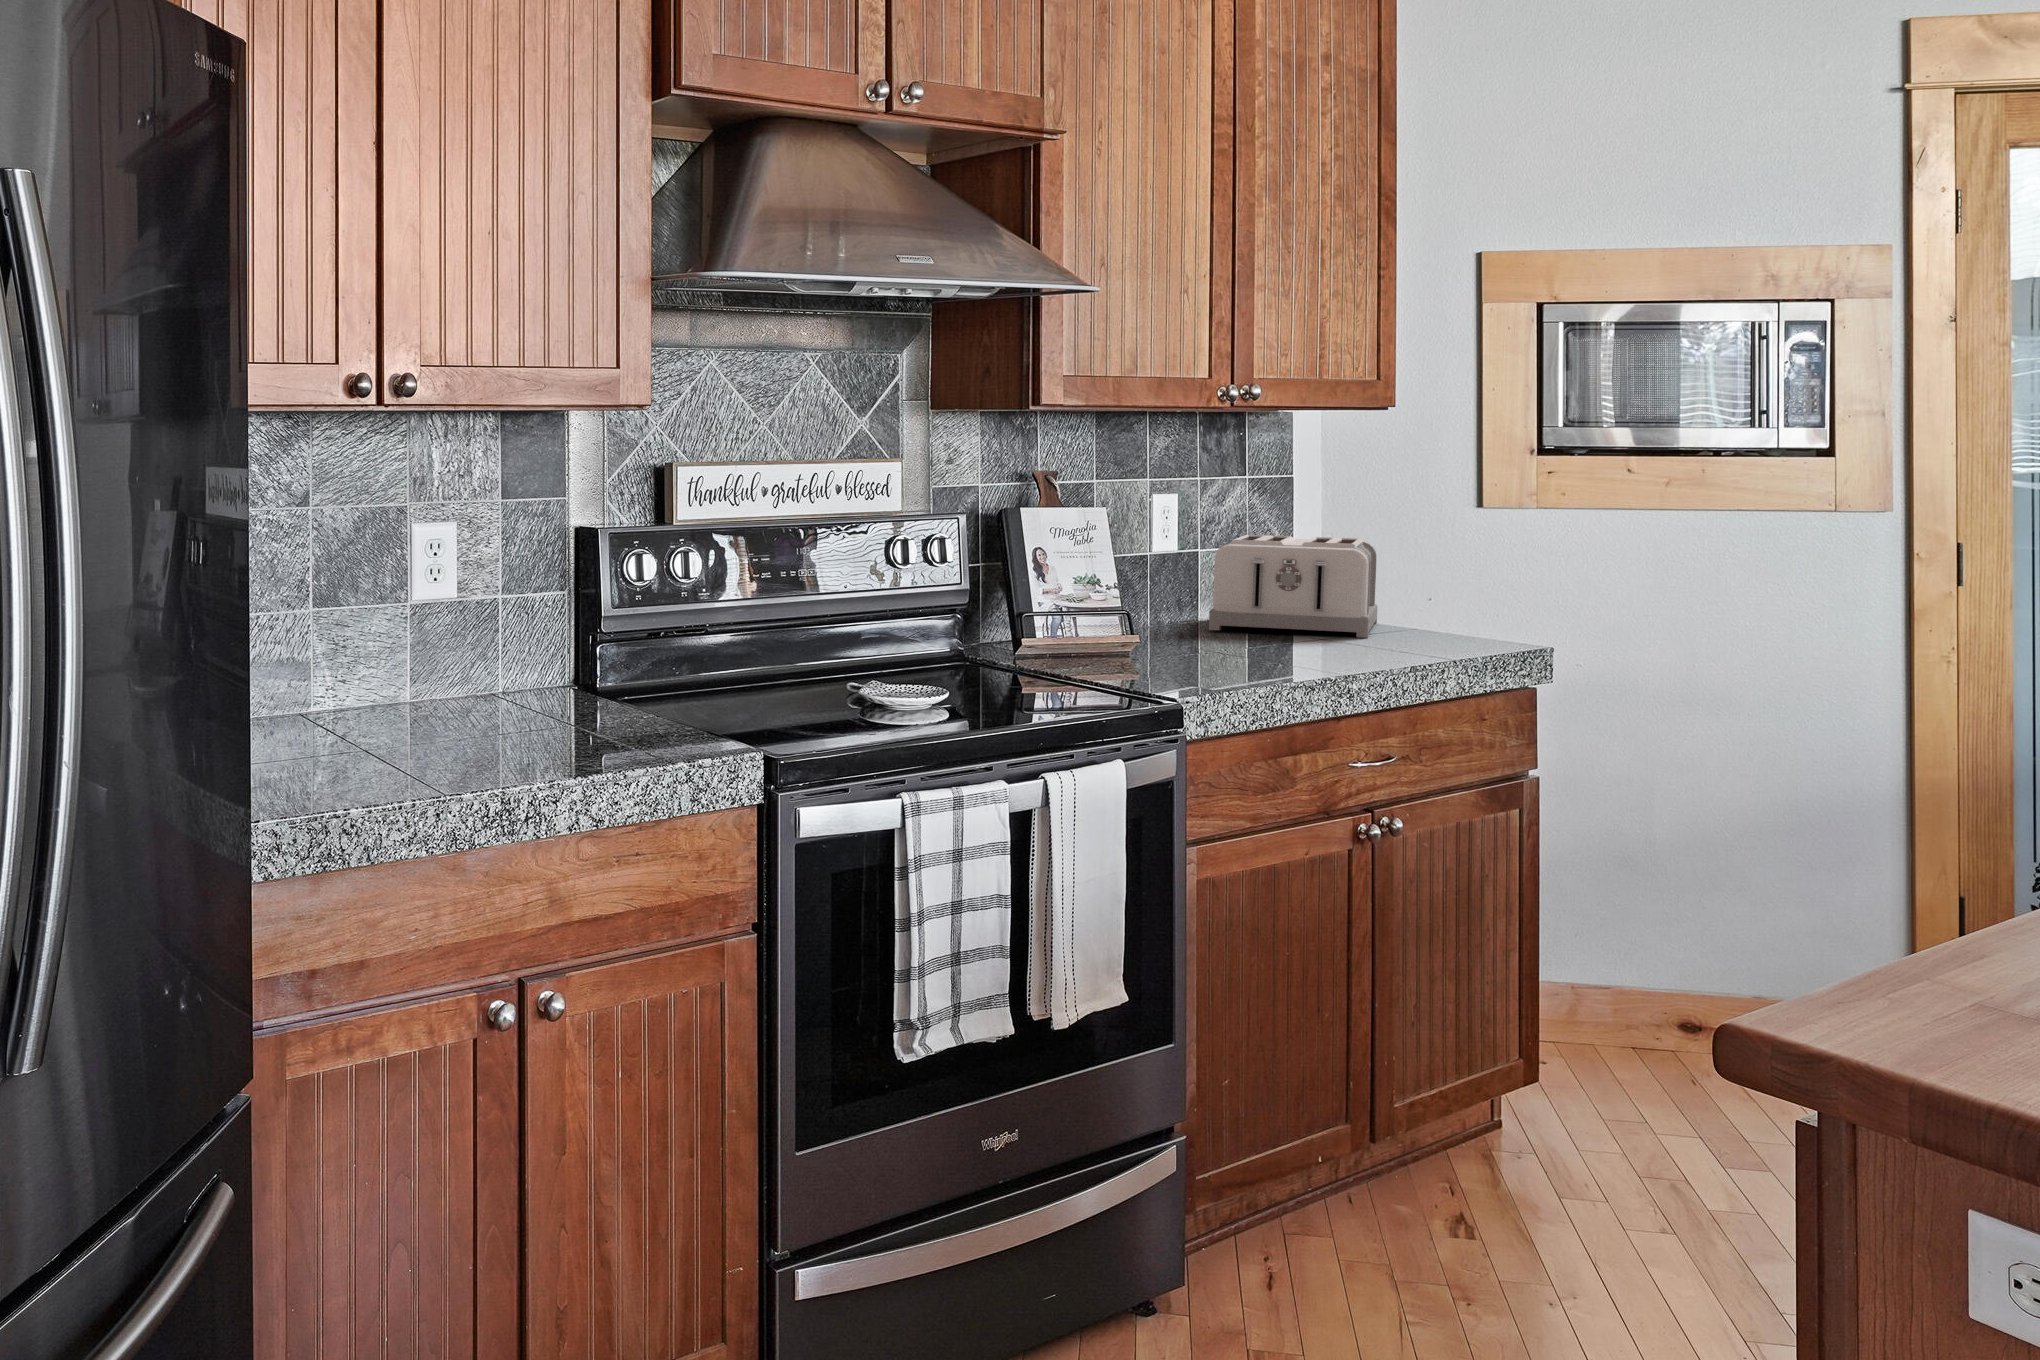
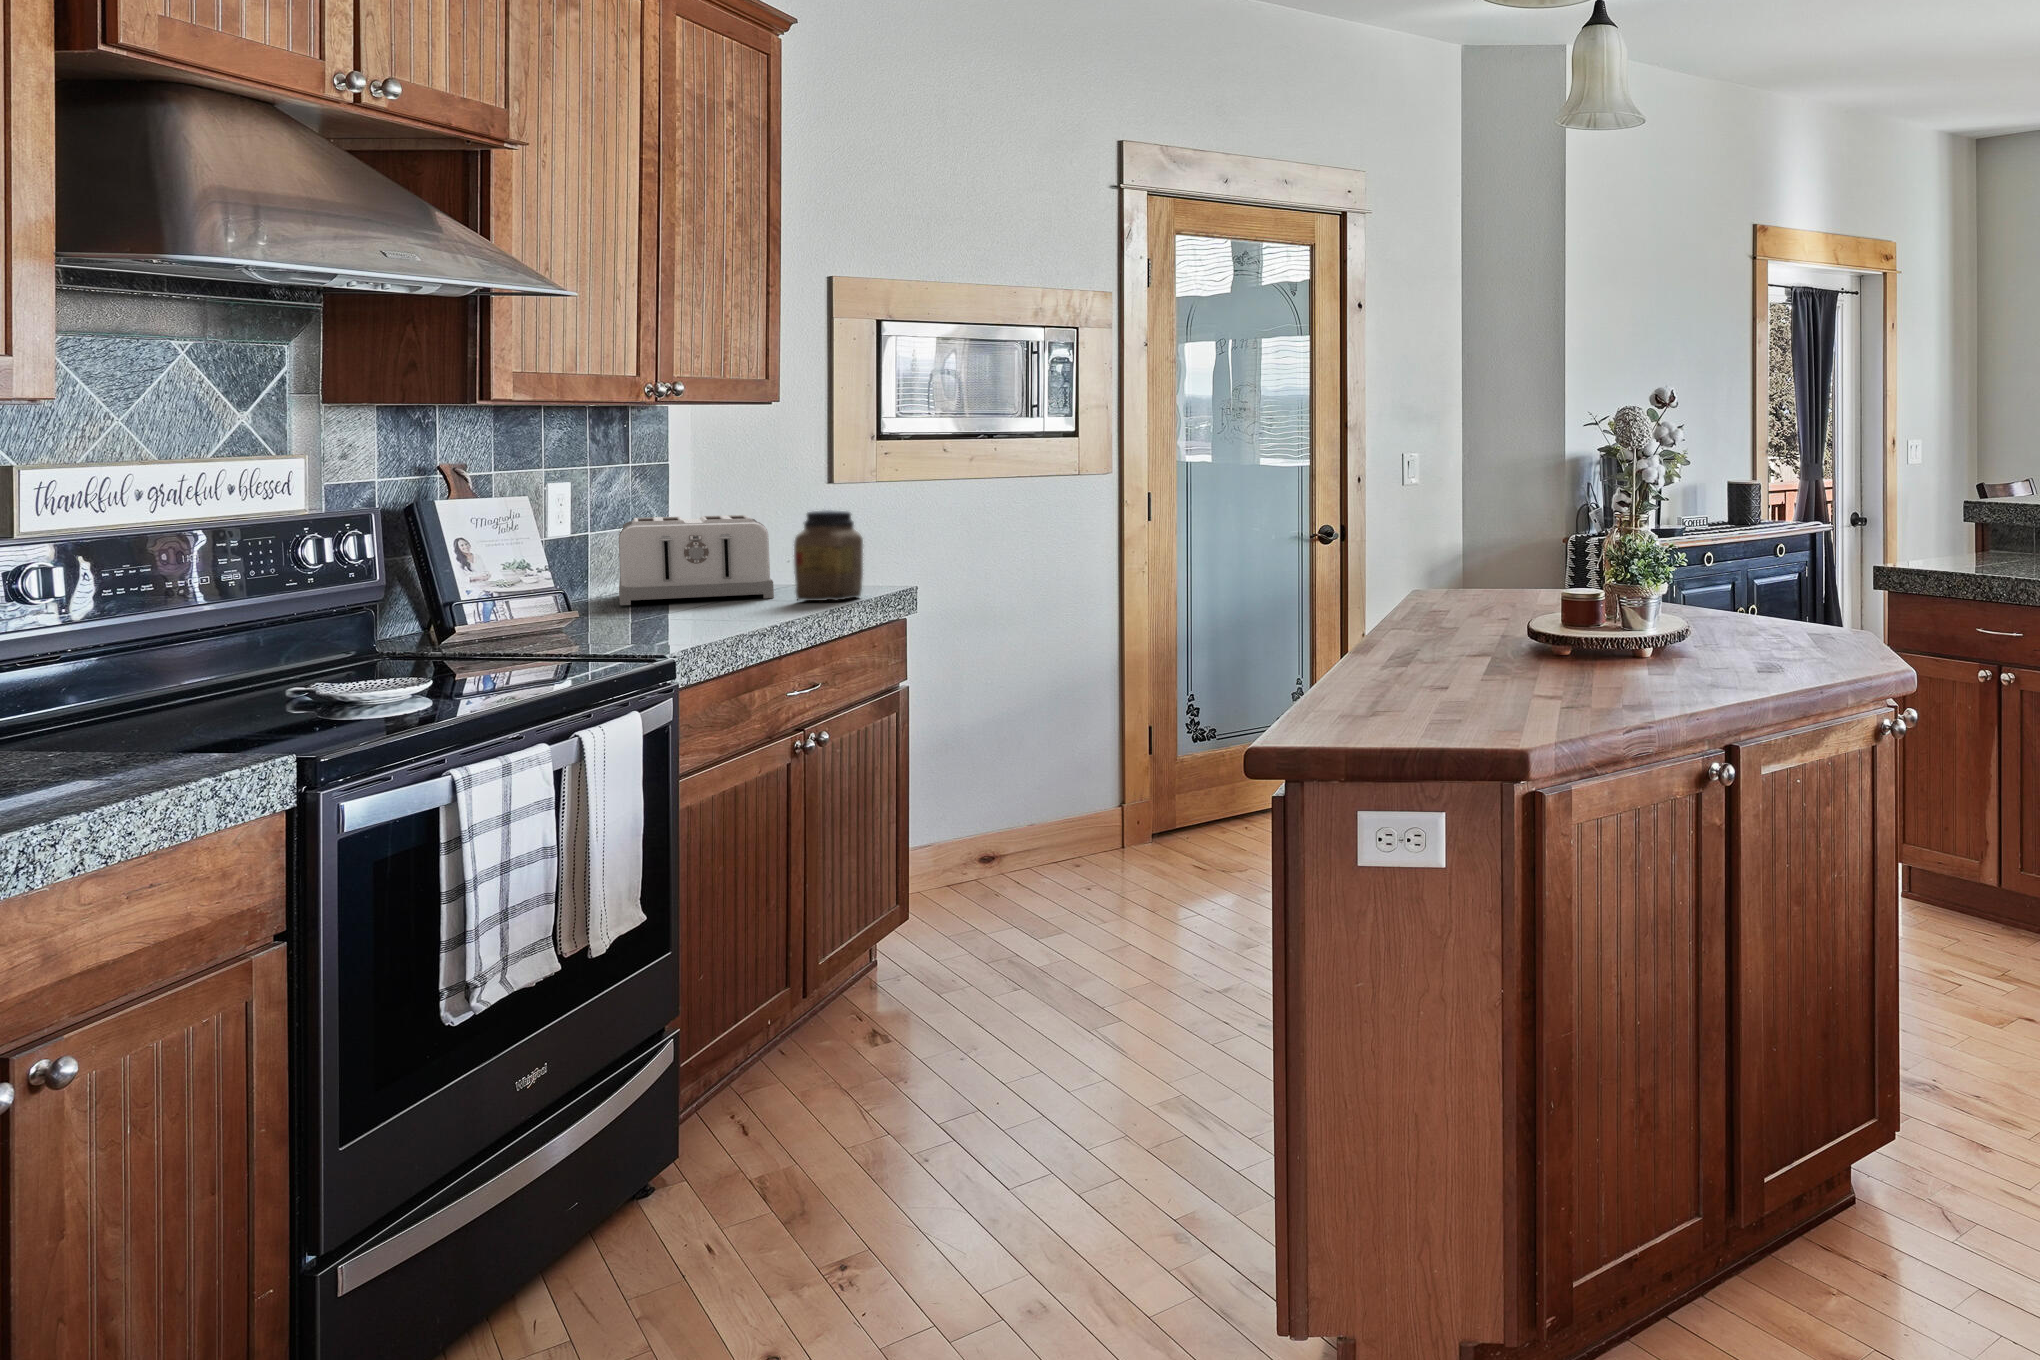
jar: none [1382,540,1467,649] -> present [794,510,863,601]

